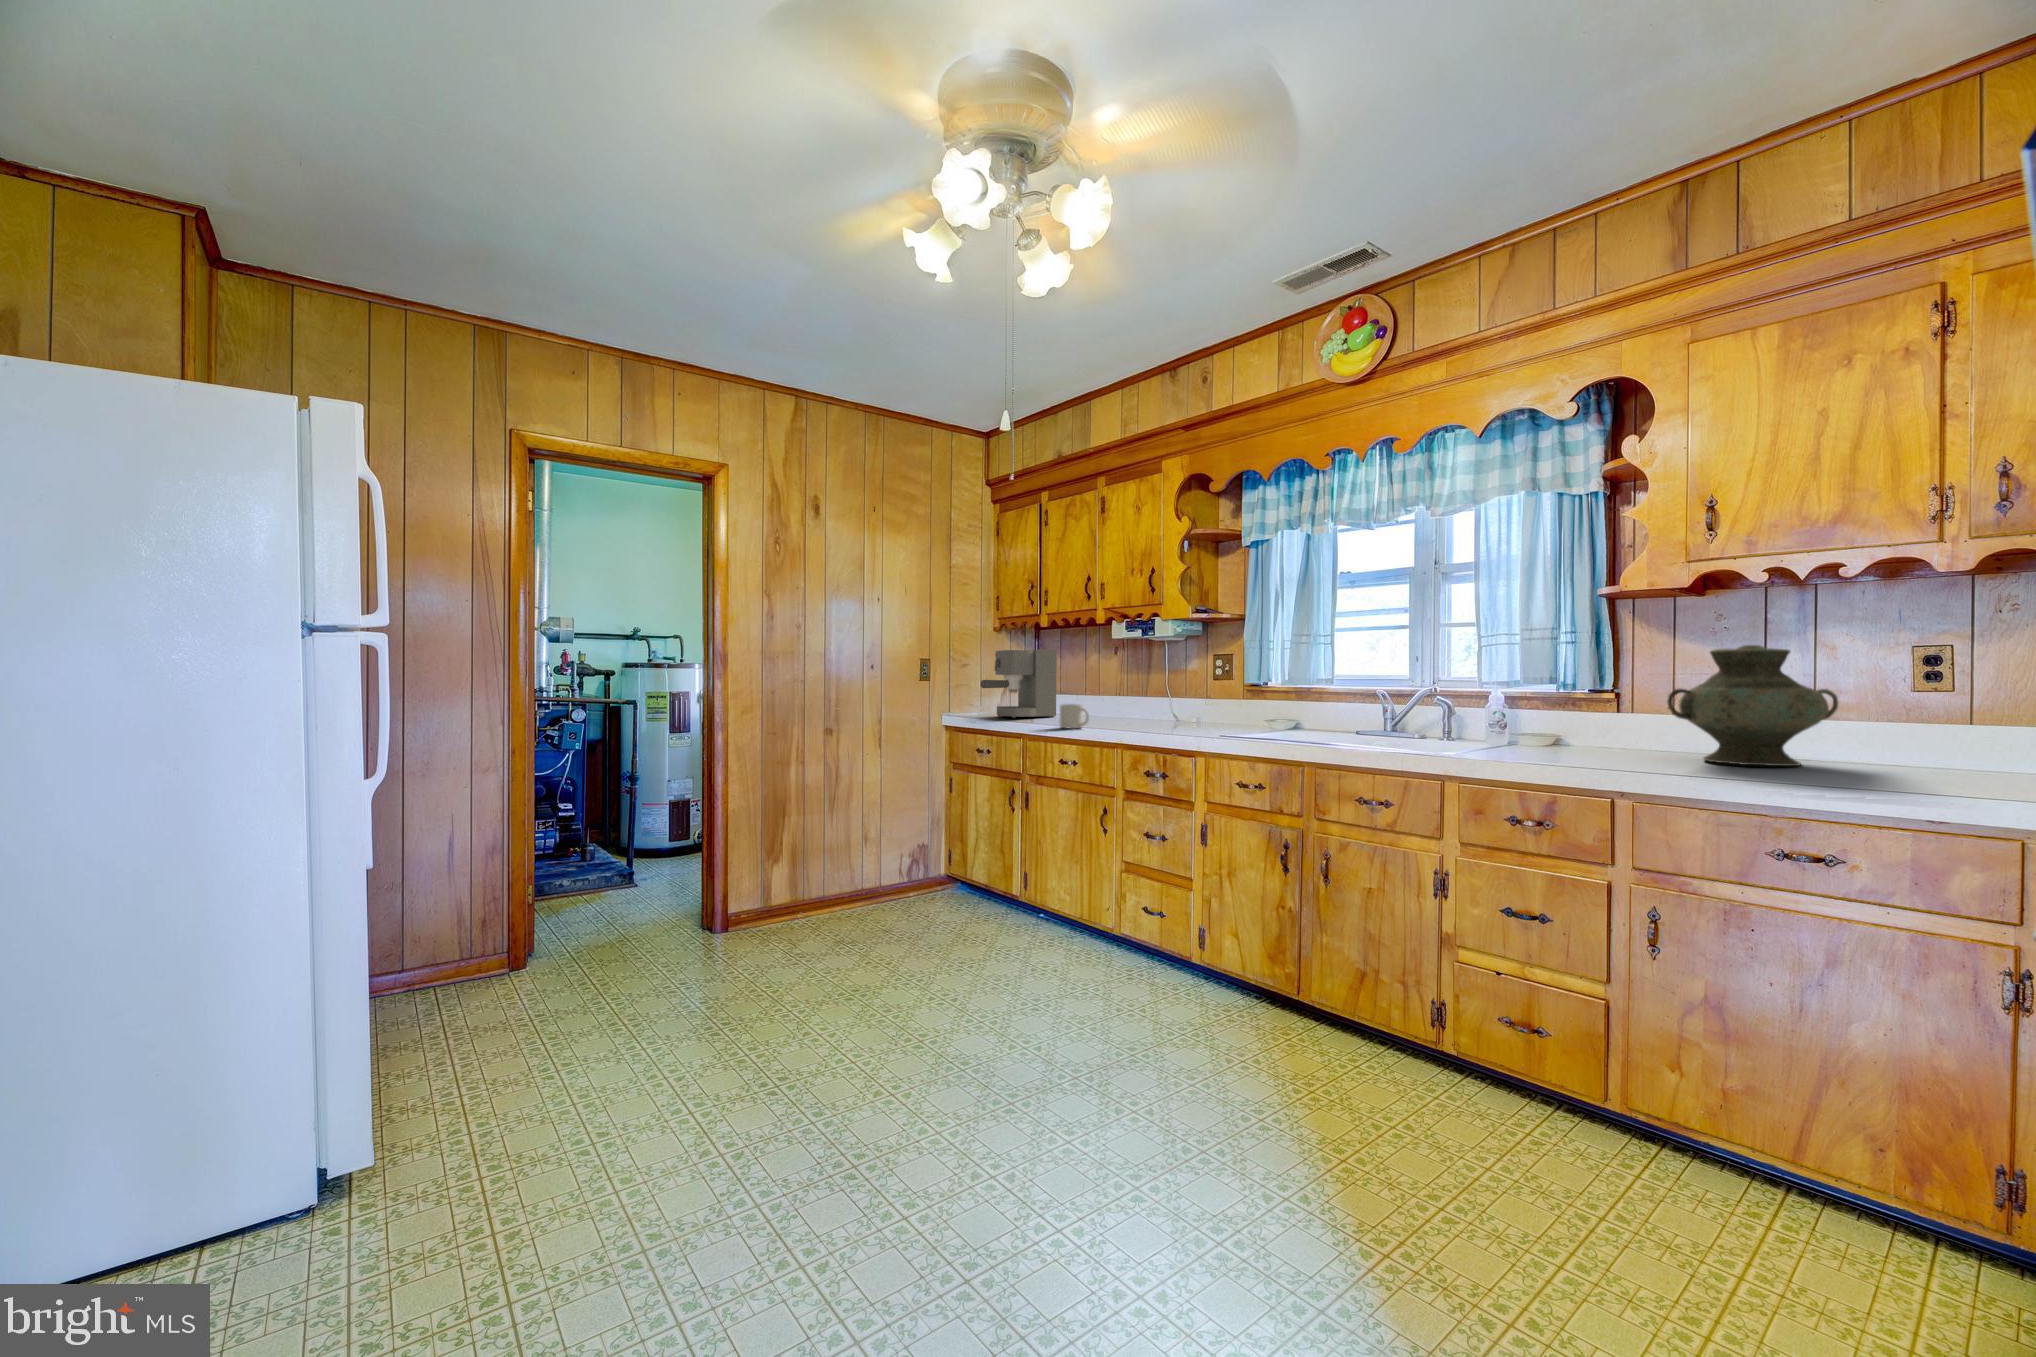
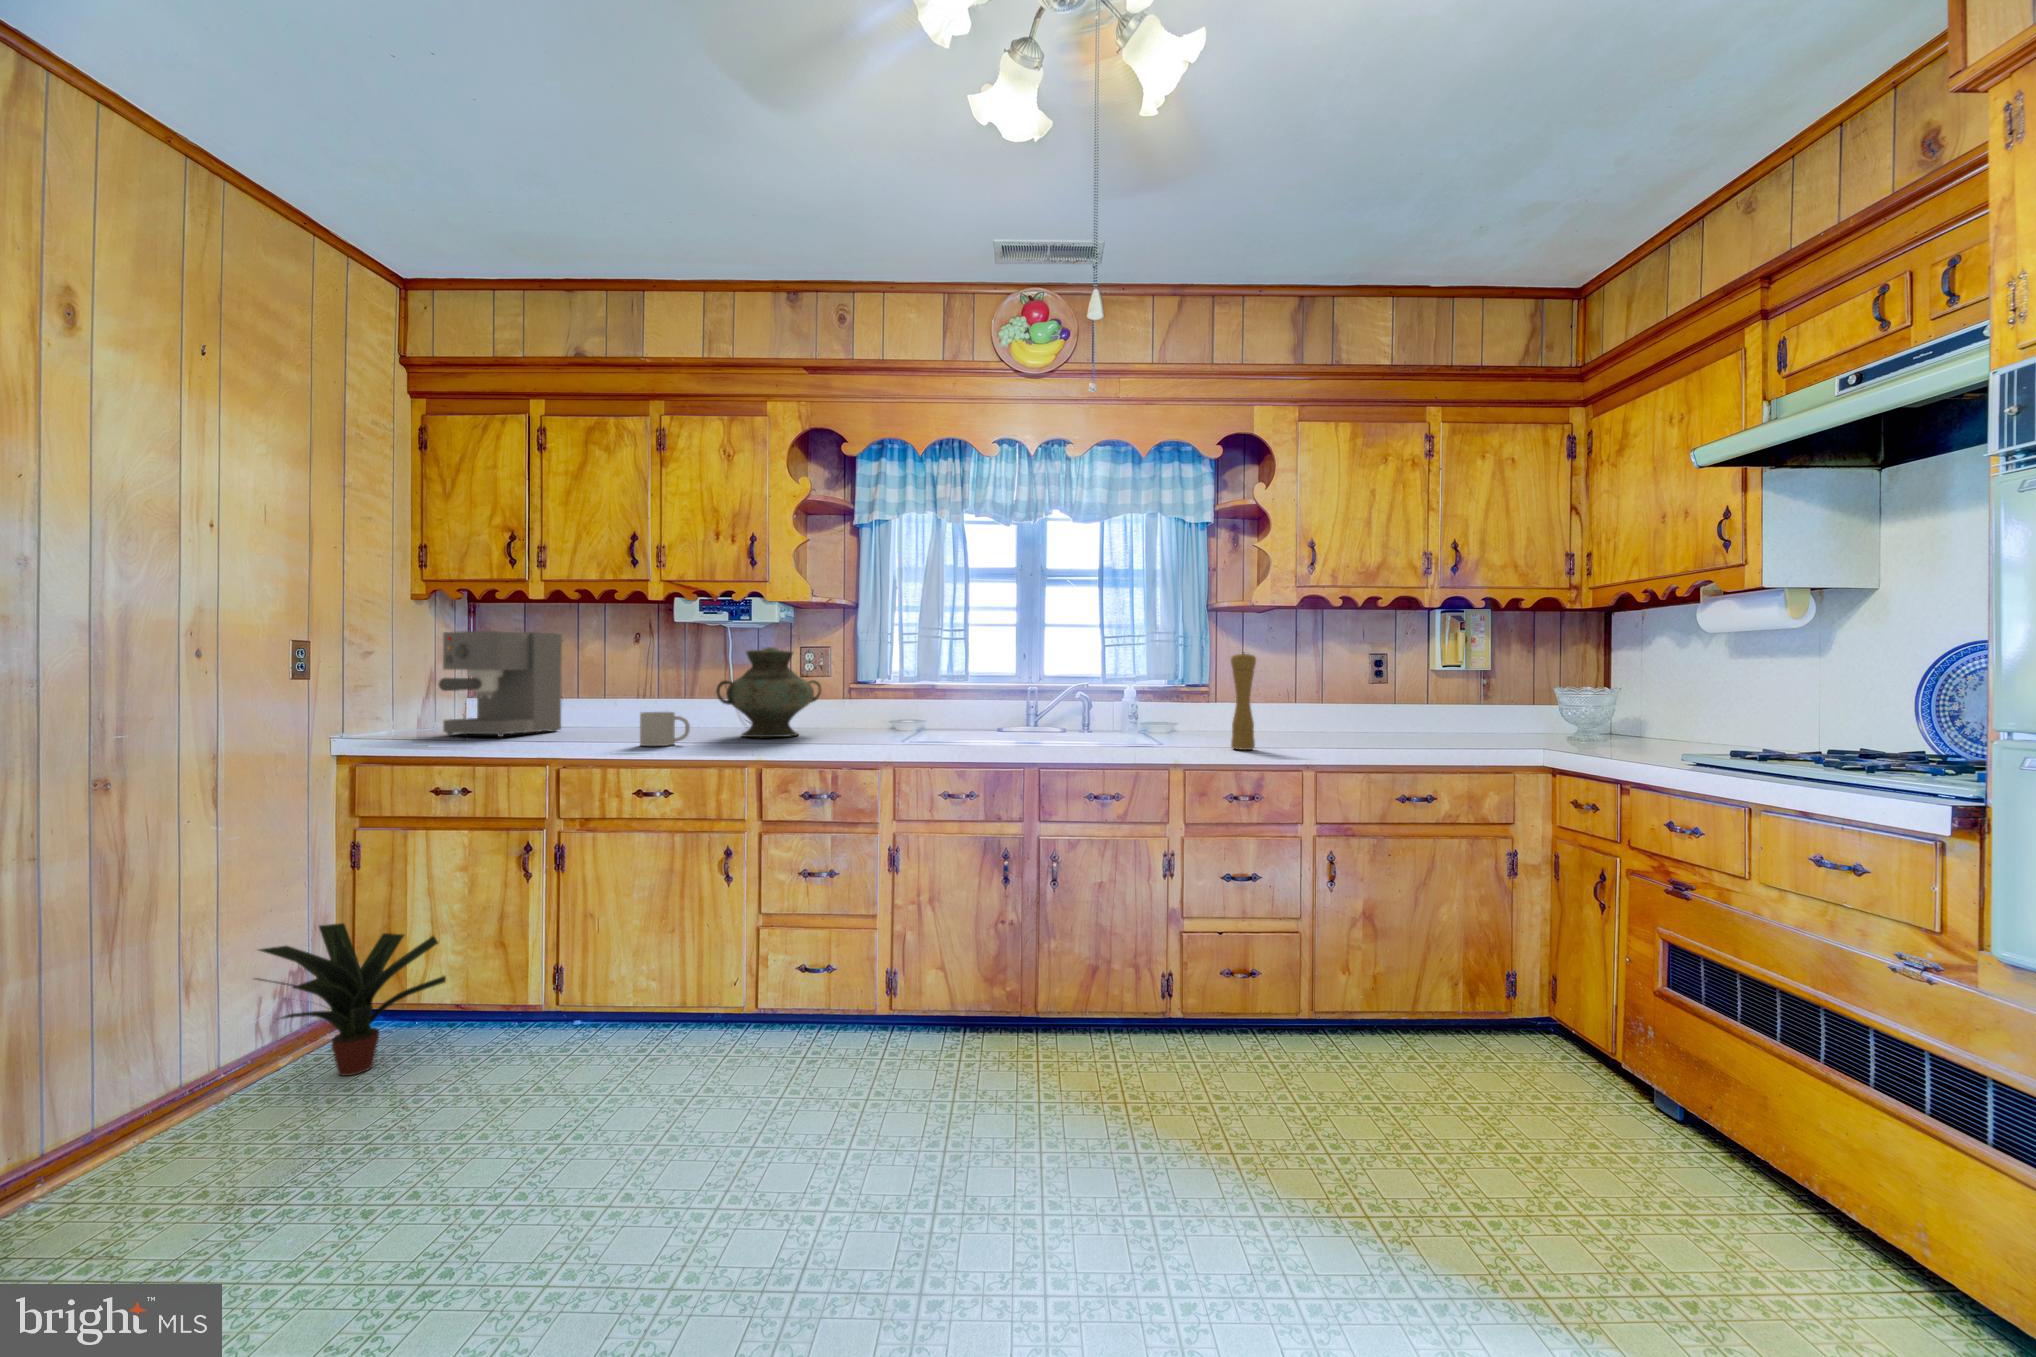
vase: present [1667,645,1838,766] -> present [716,647,822,737]
pepper mill: none [1514,652,1548,766] -> present [1231,653,1256,750]
potted plant: none [881,820,973,906] -> present [256,923,446,1076]

